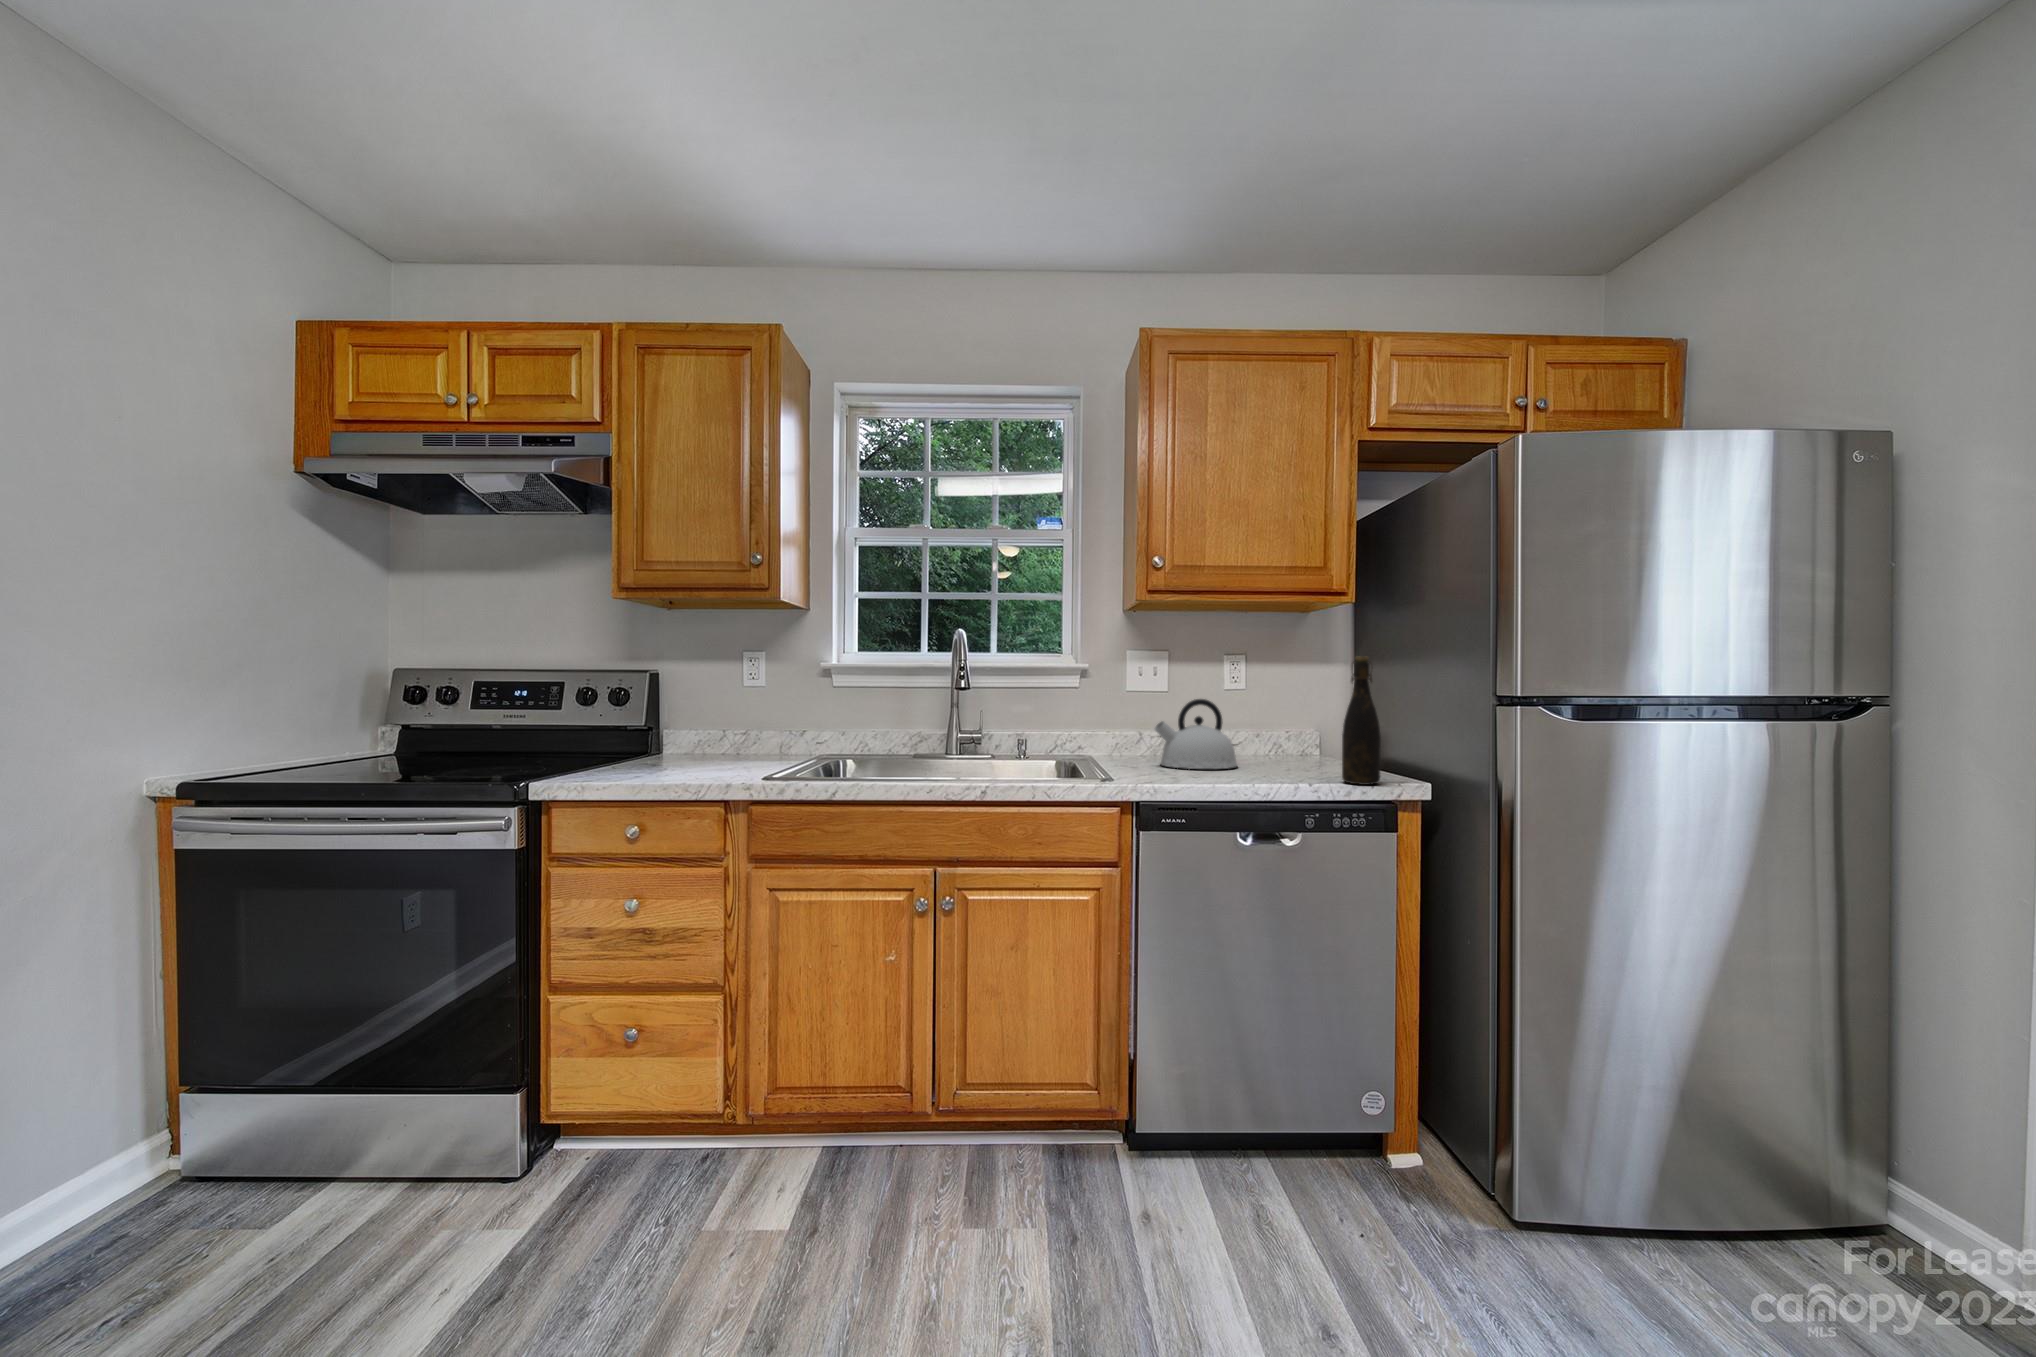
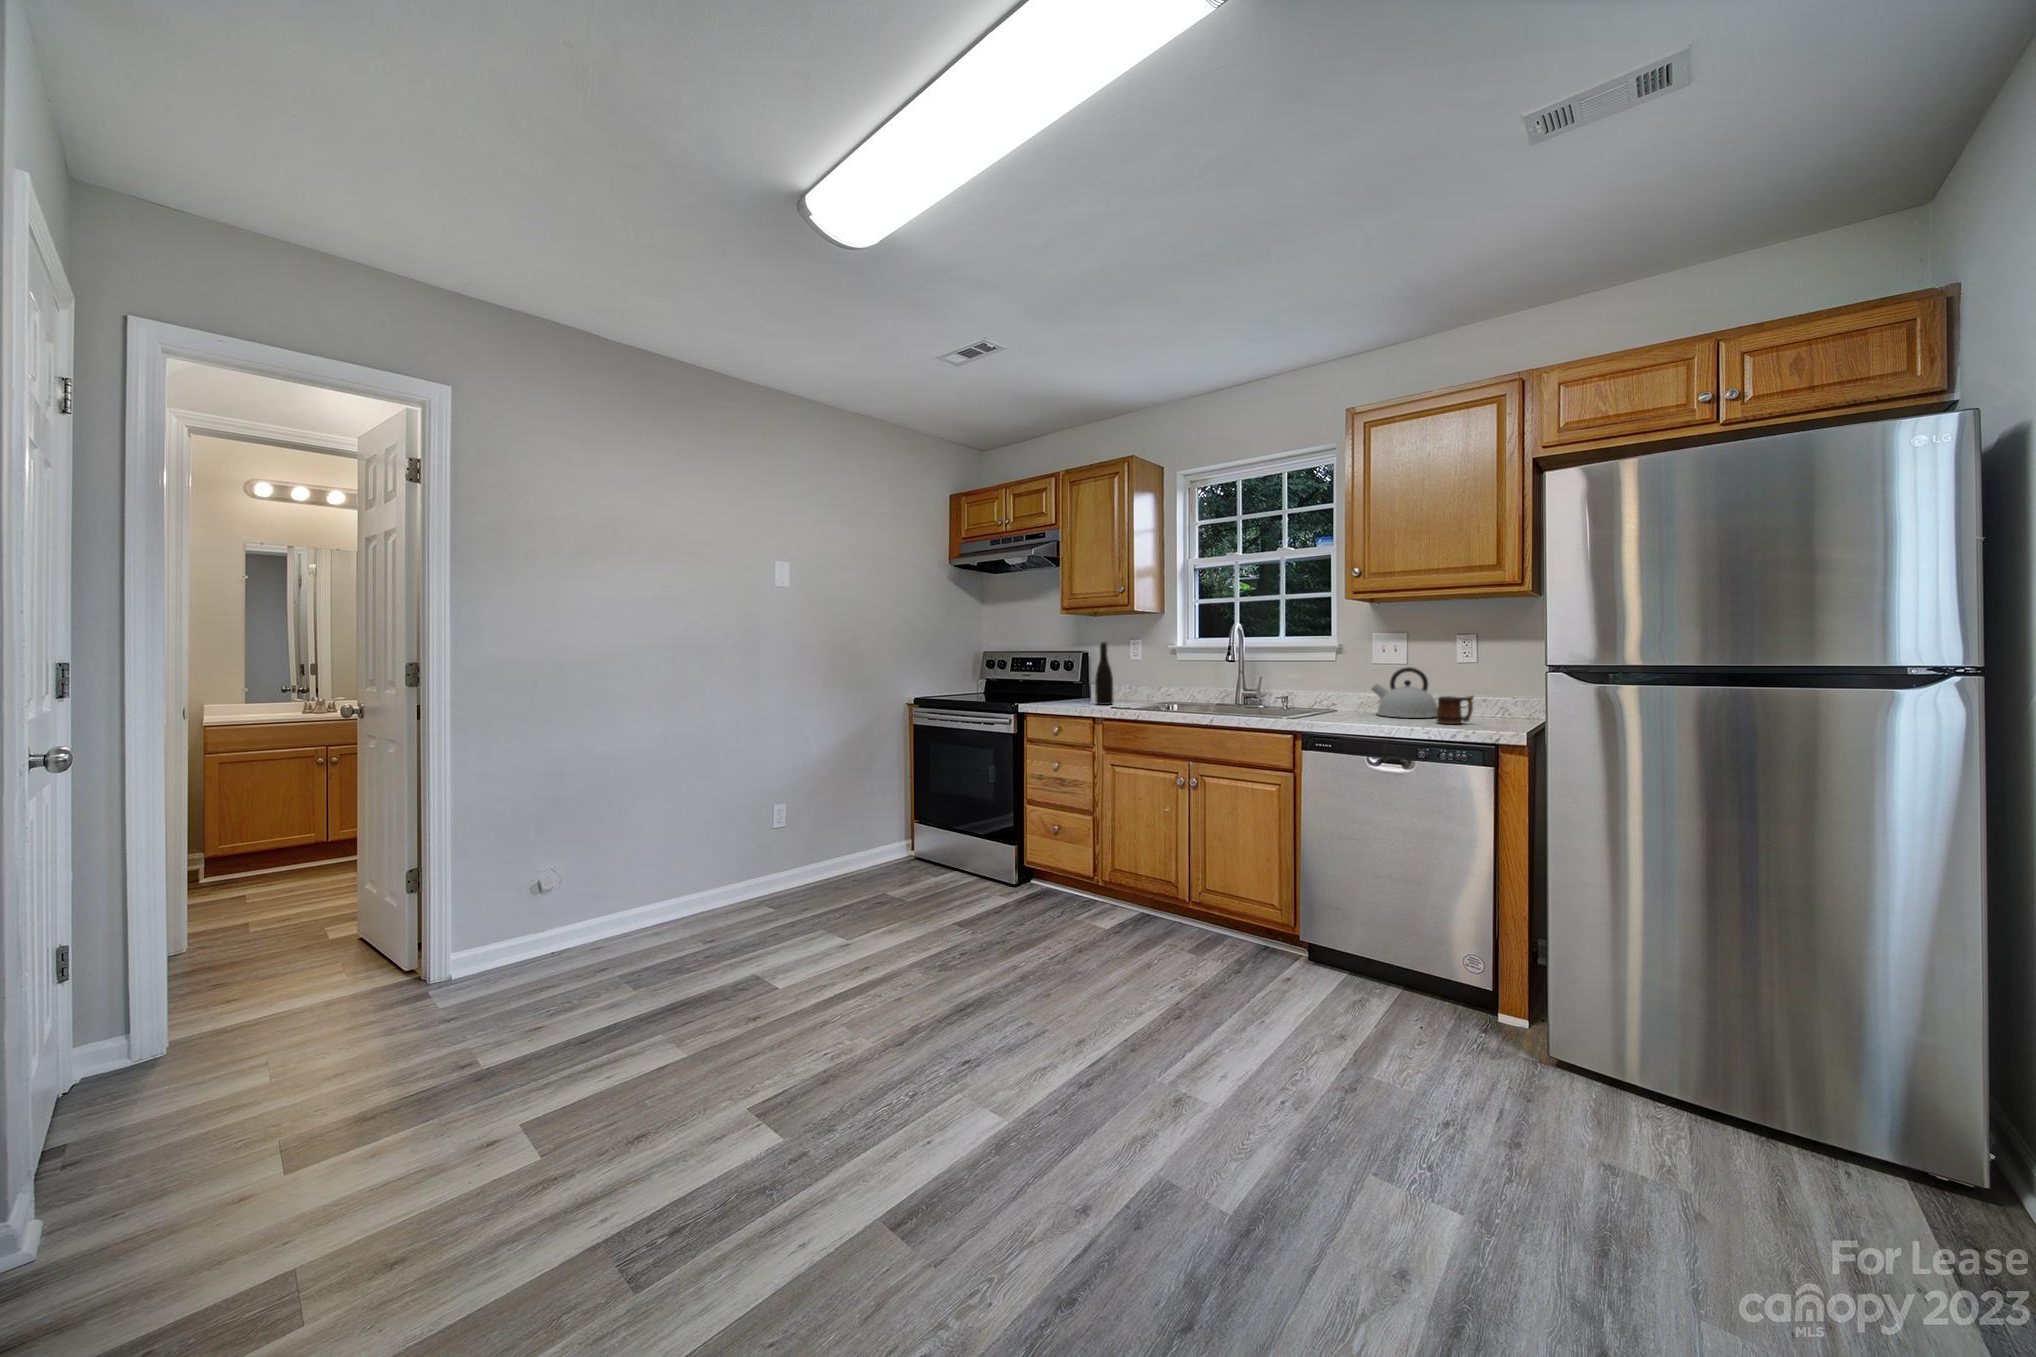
bottle: present [1342,657,1381,785] -> present [1095,642,1113,705]
mug: none [1264,735,1304,776] -> present [1437,696,1473,724]

